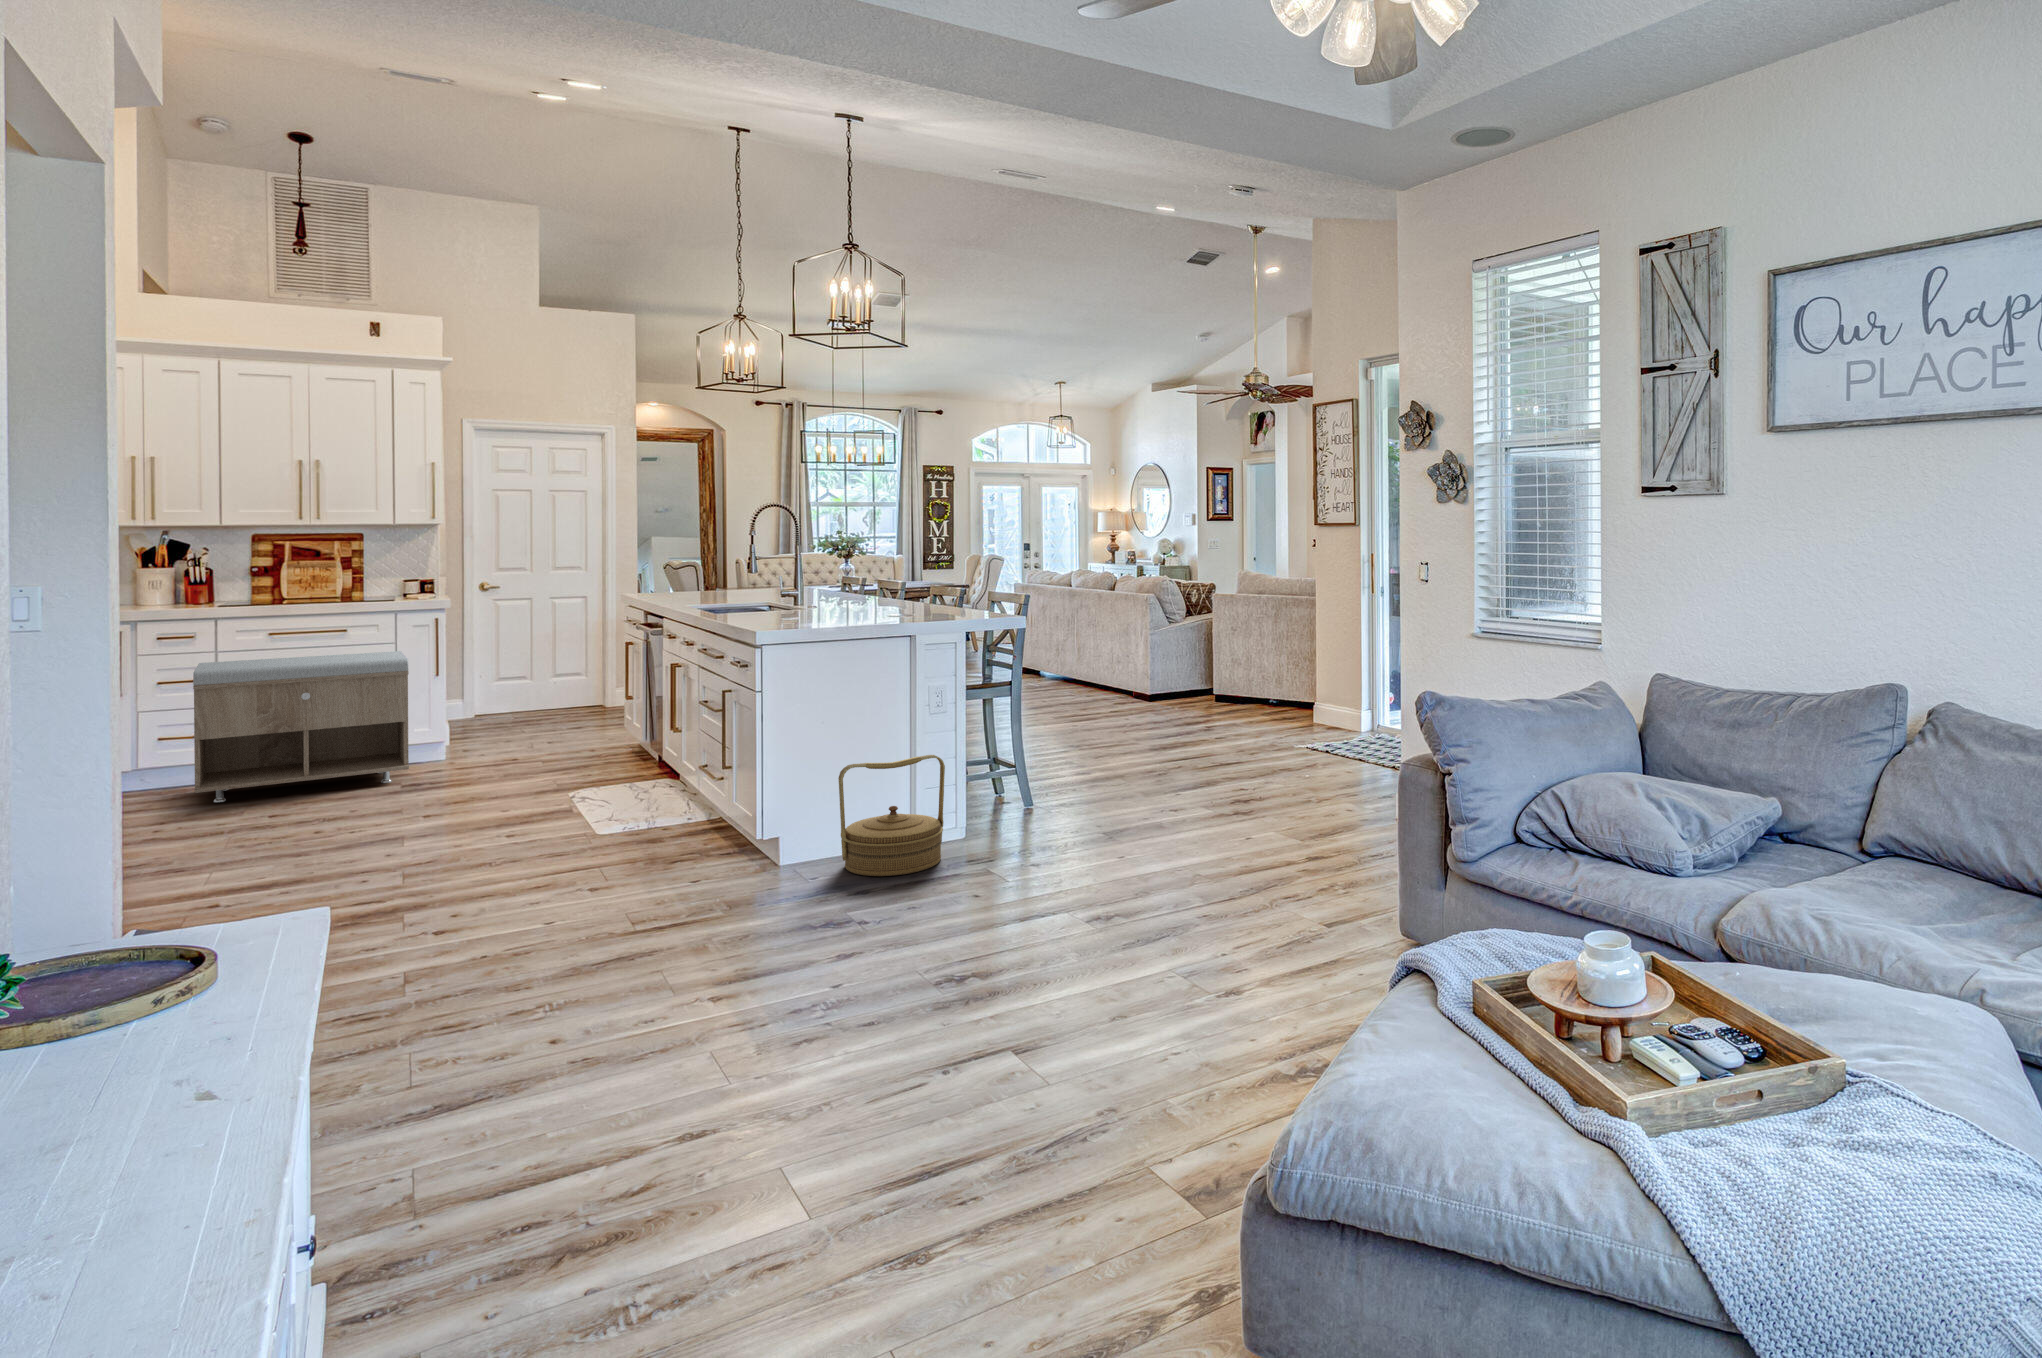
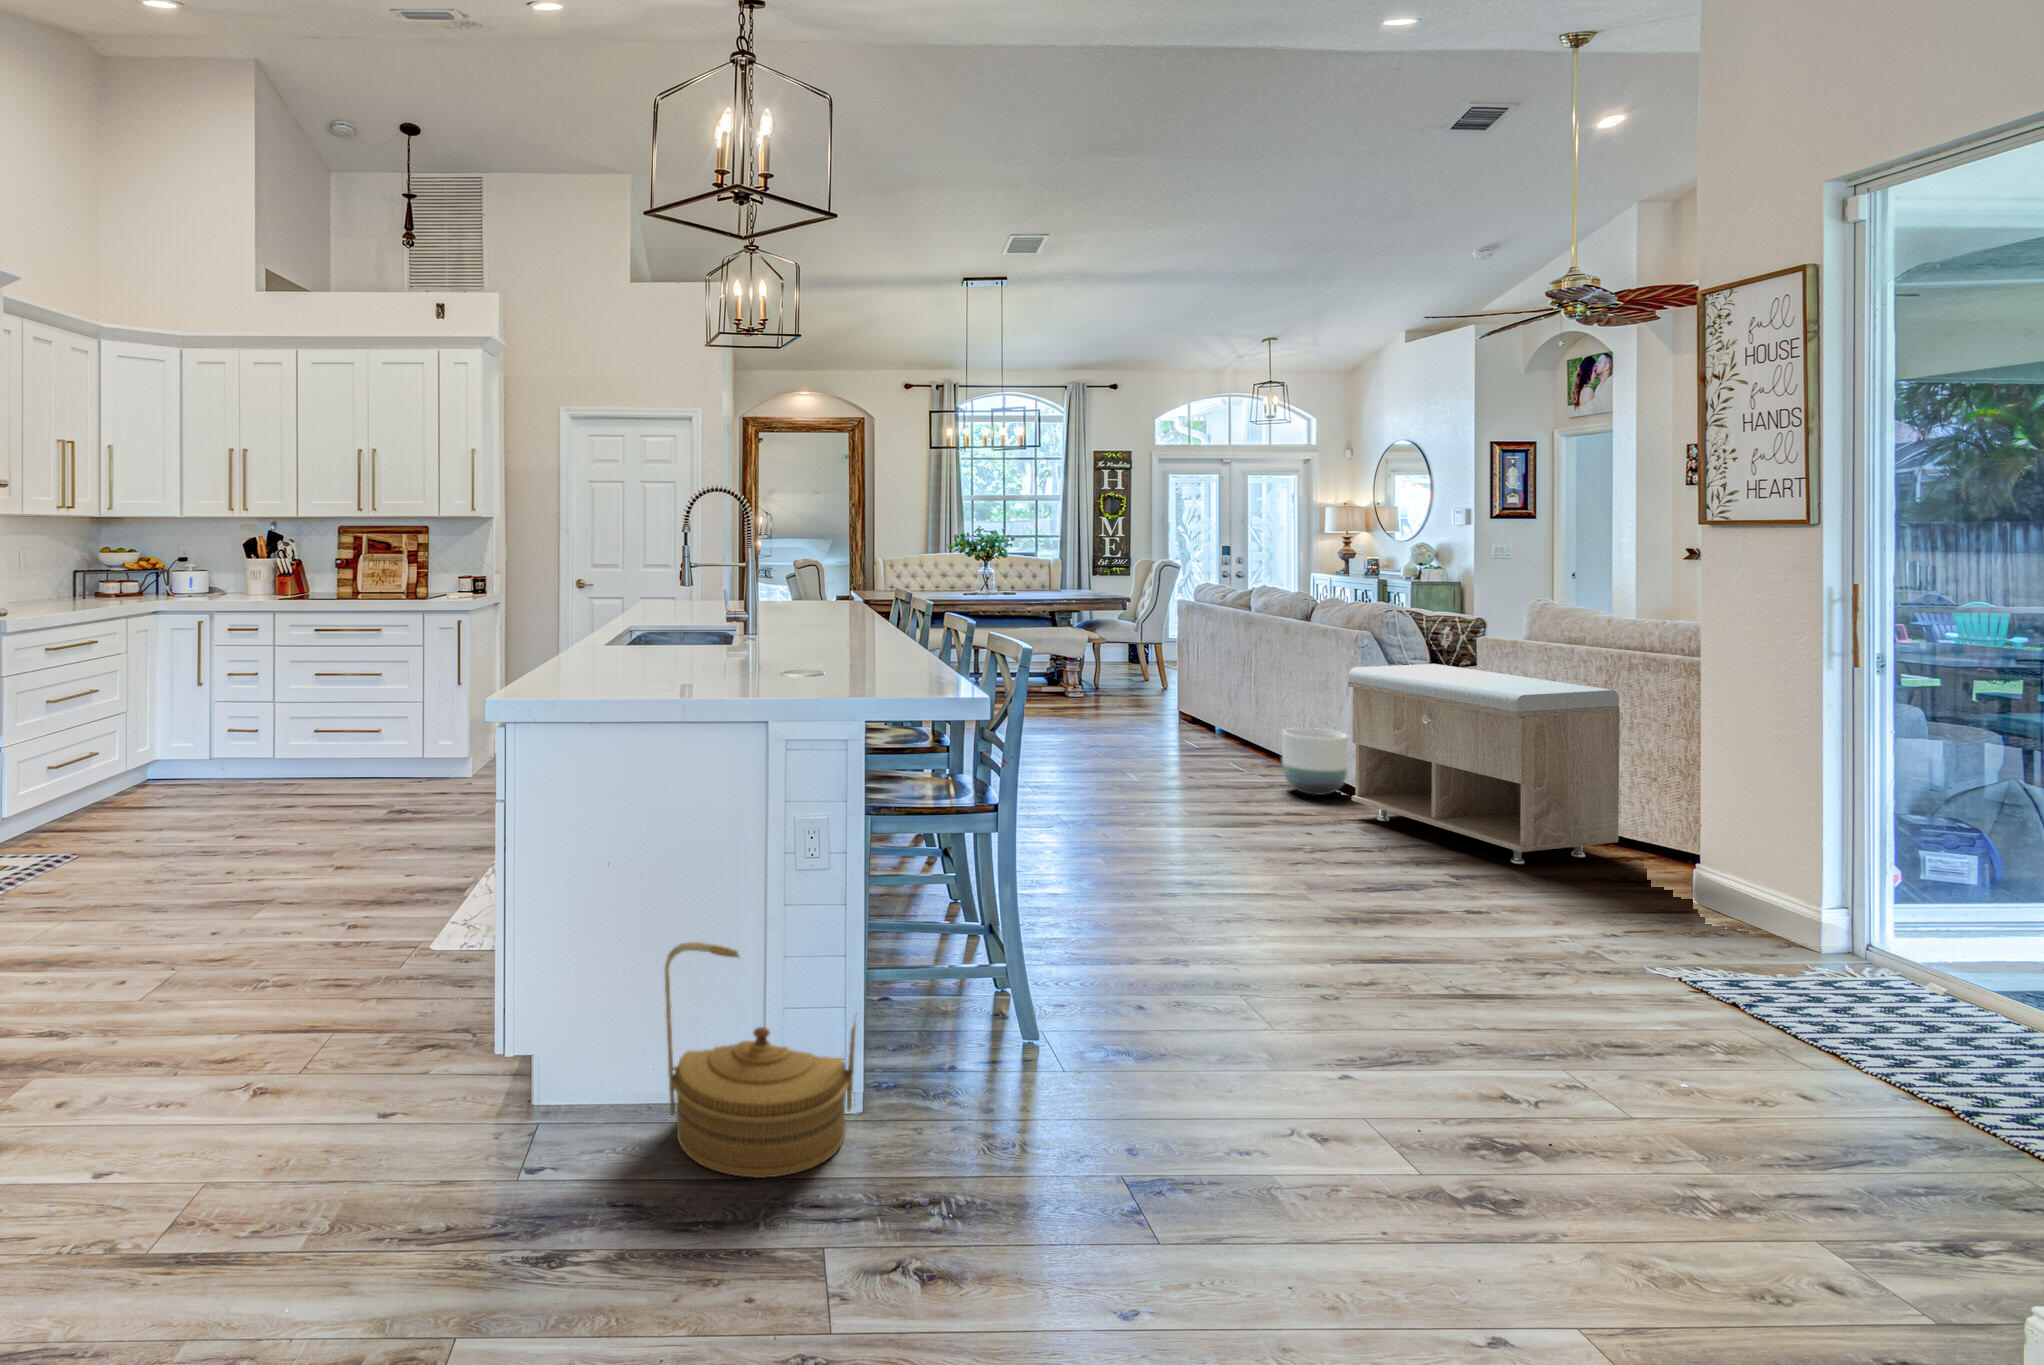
storage bench: present [193,651,409,803] -> present [1348,664,1620,864]
planter: none [1101,660,1139,702] -> present [1282,728,1348,795]

